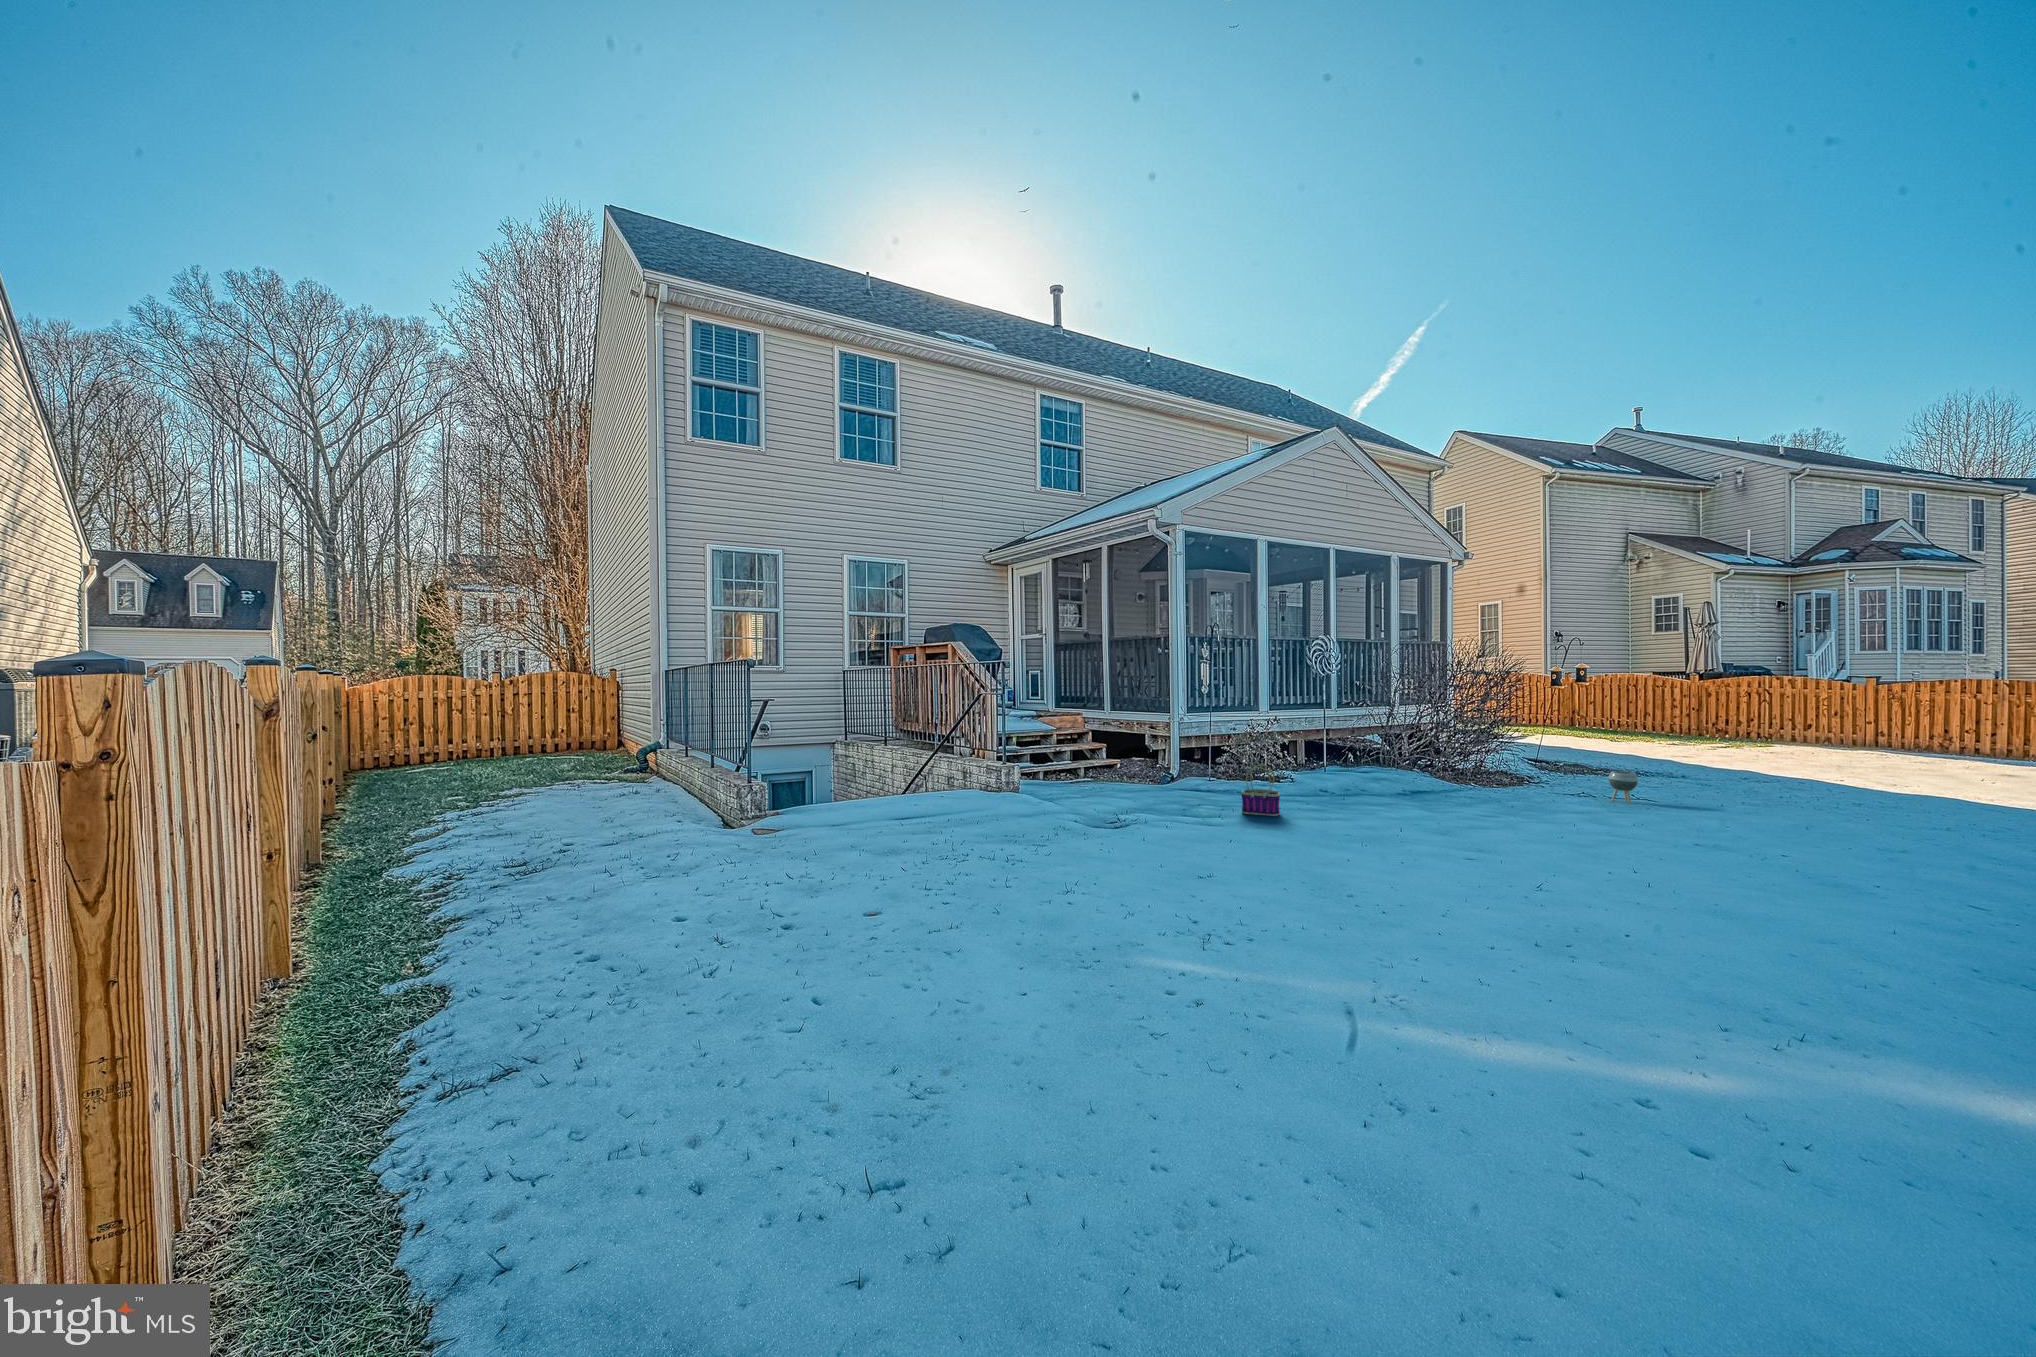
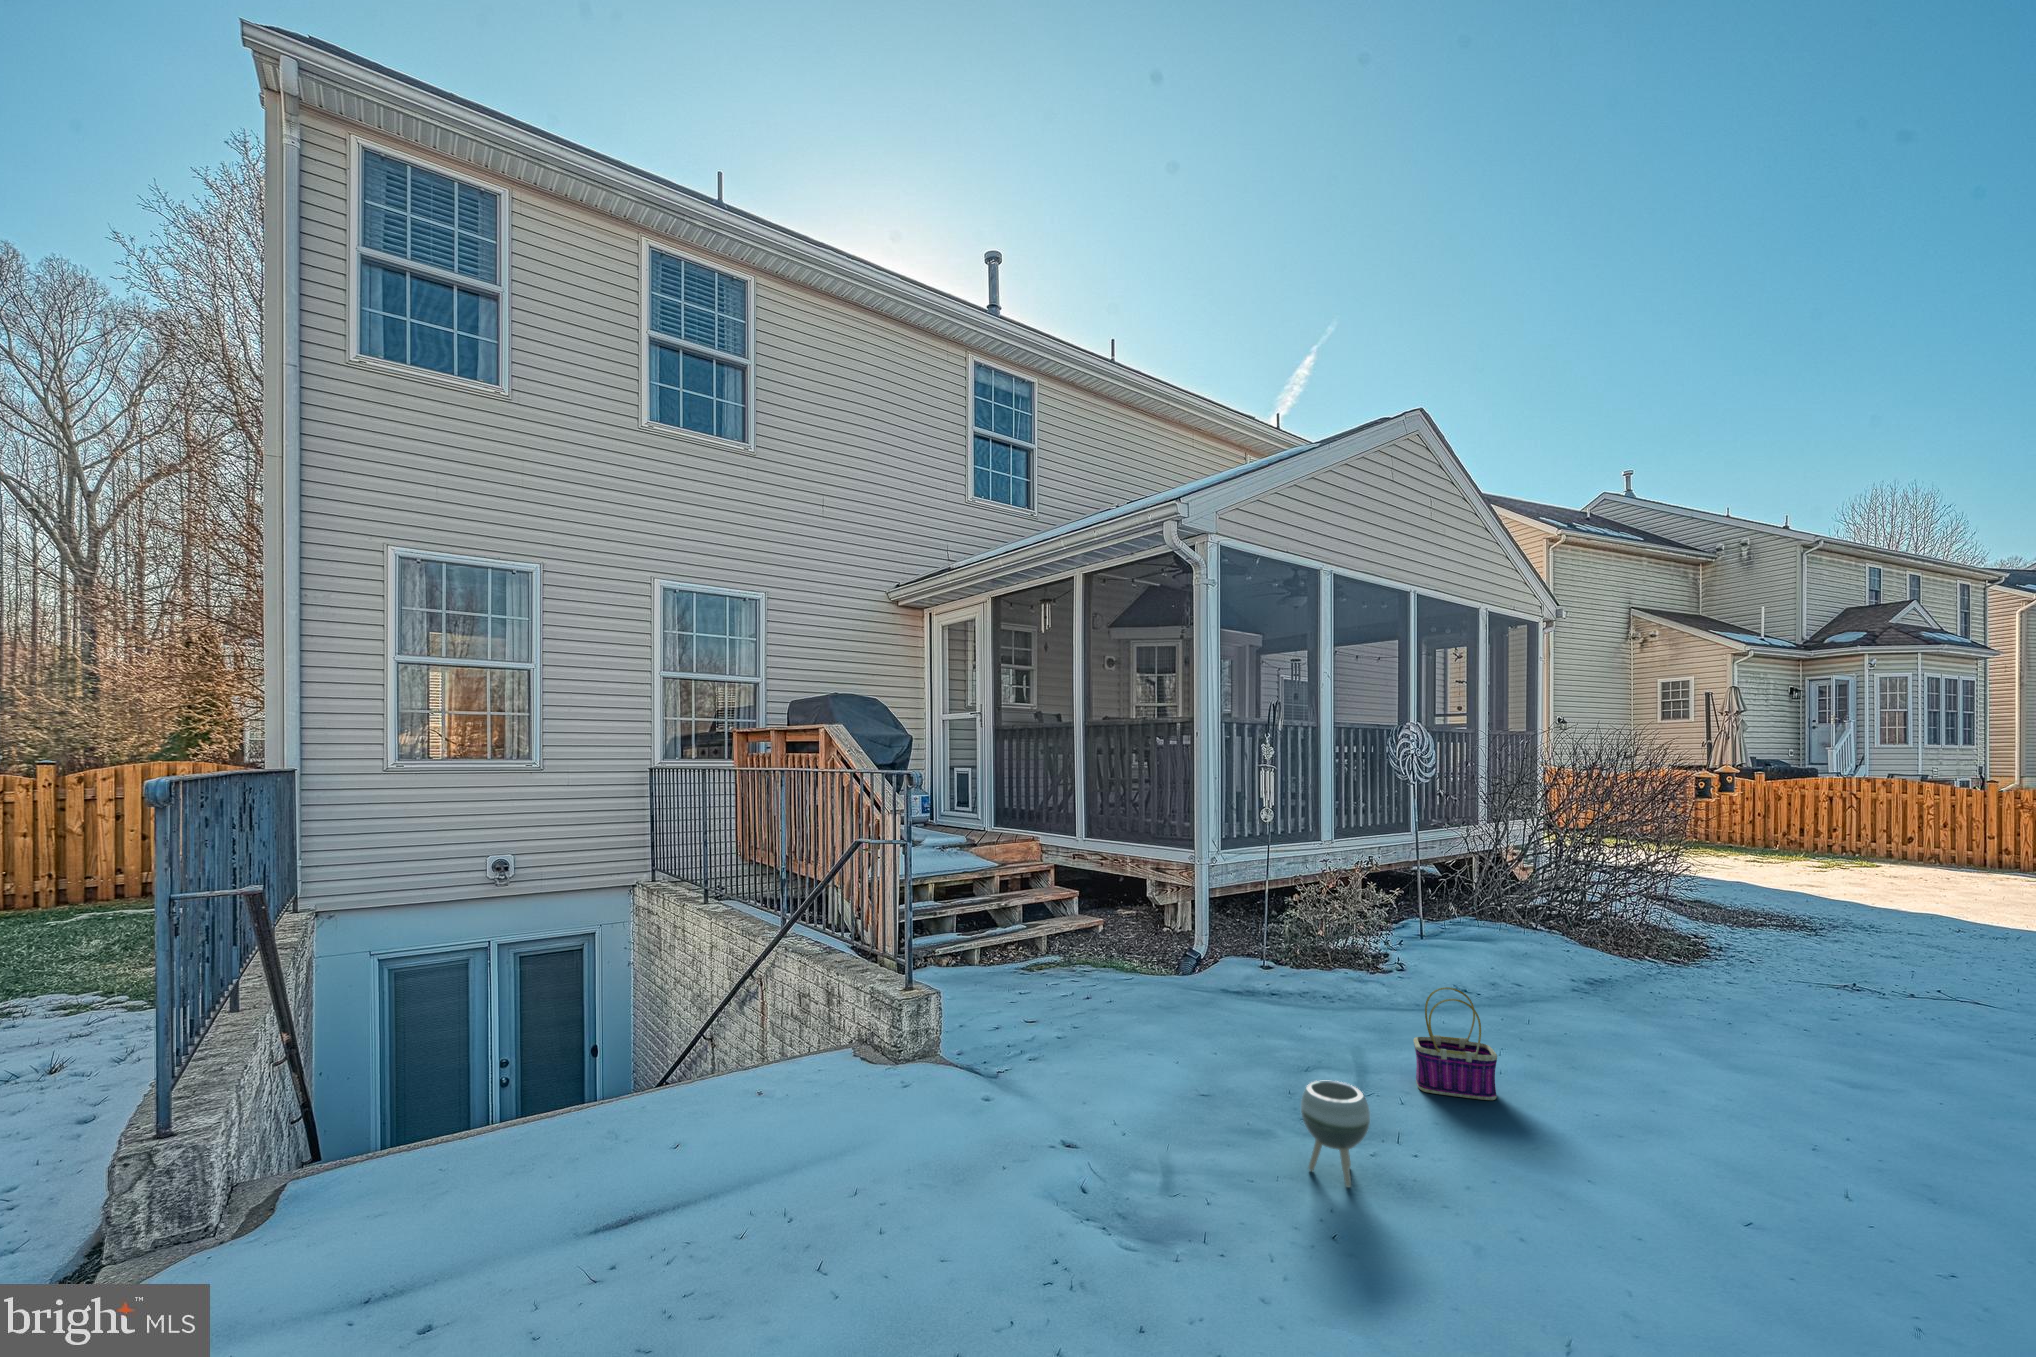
planter: present [1609,771,1638,803] -> present [1301,1081,1370,1187]

